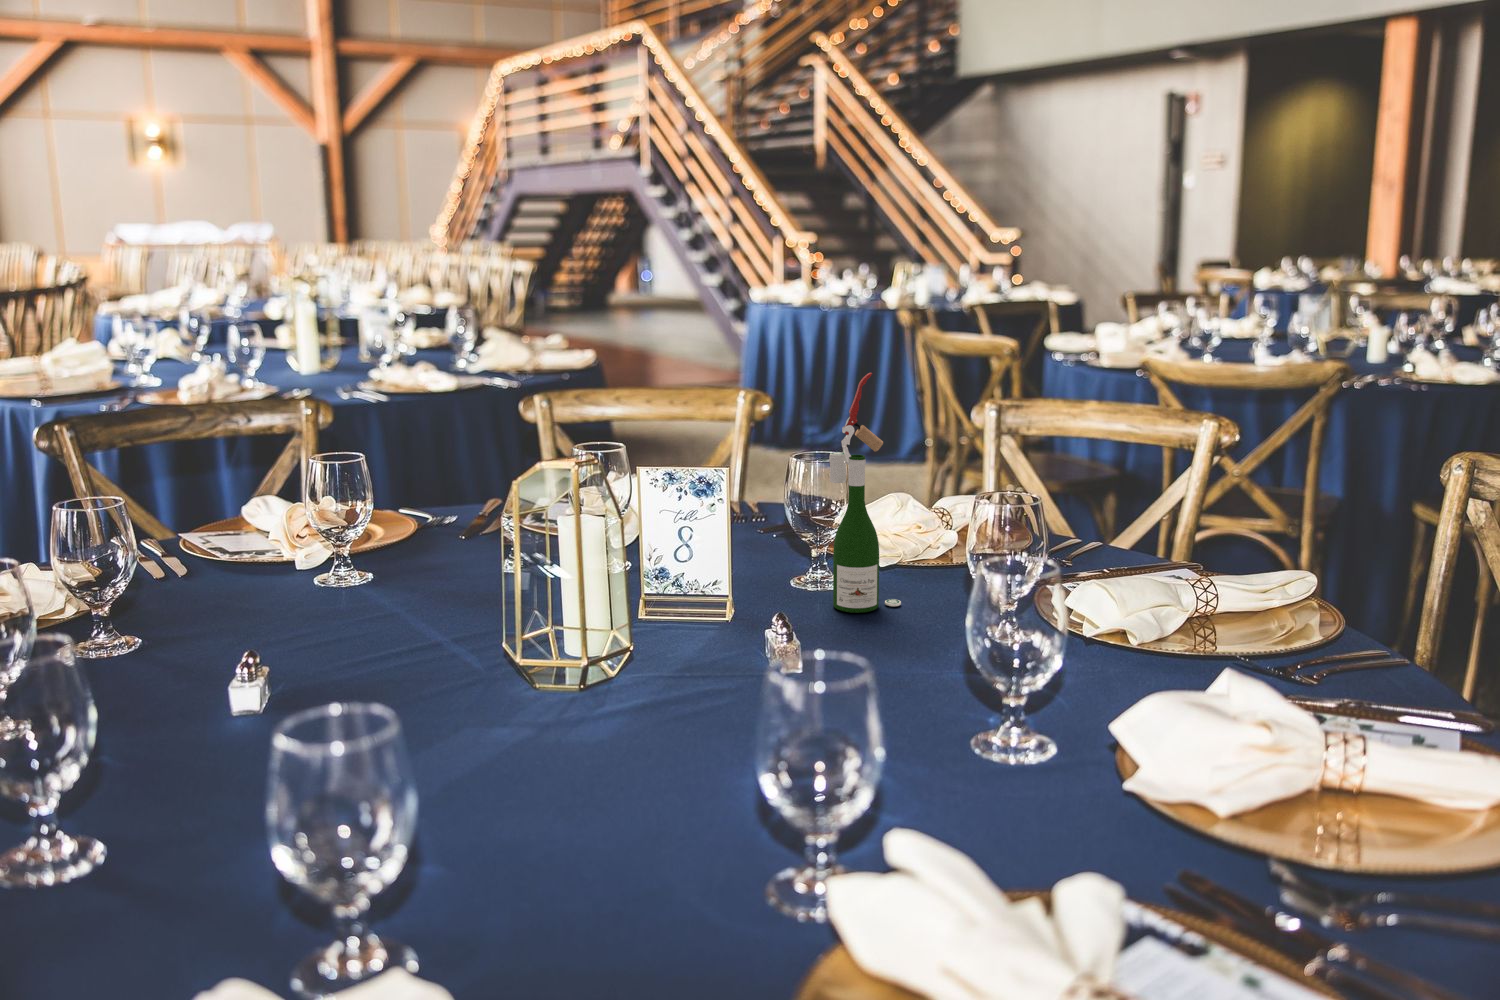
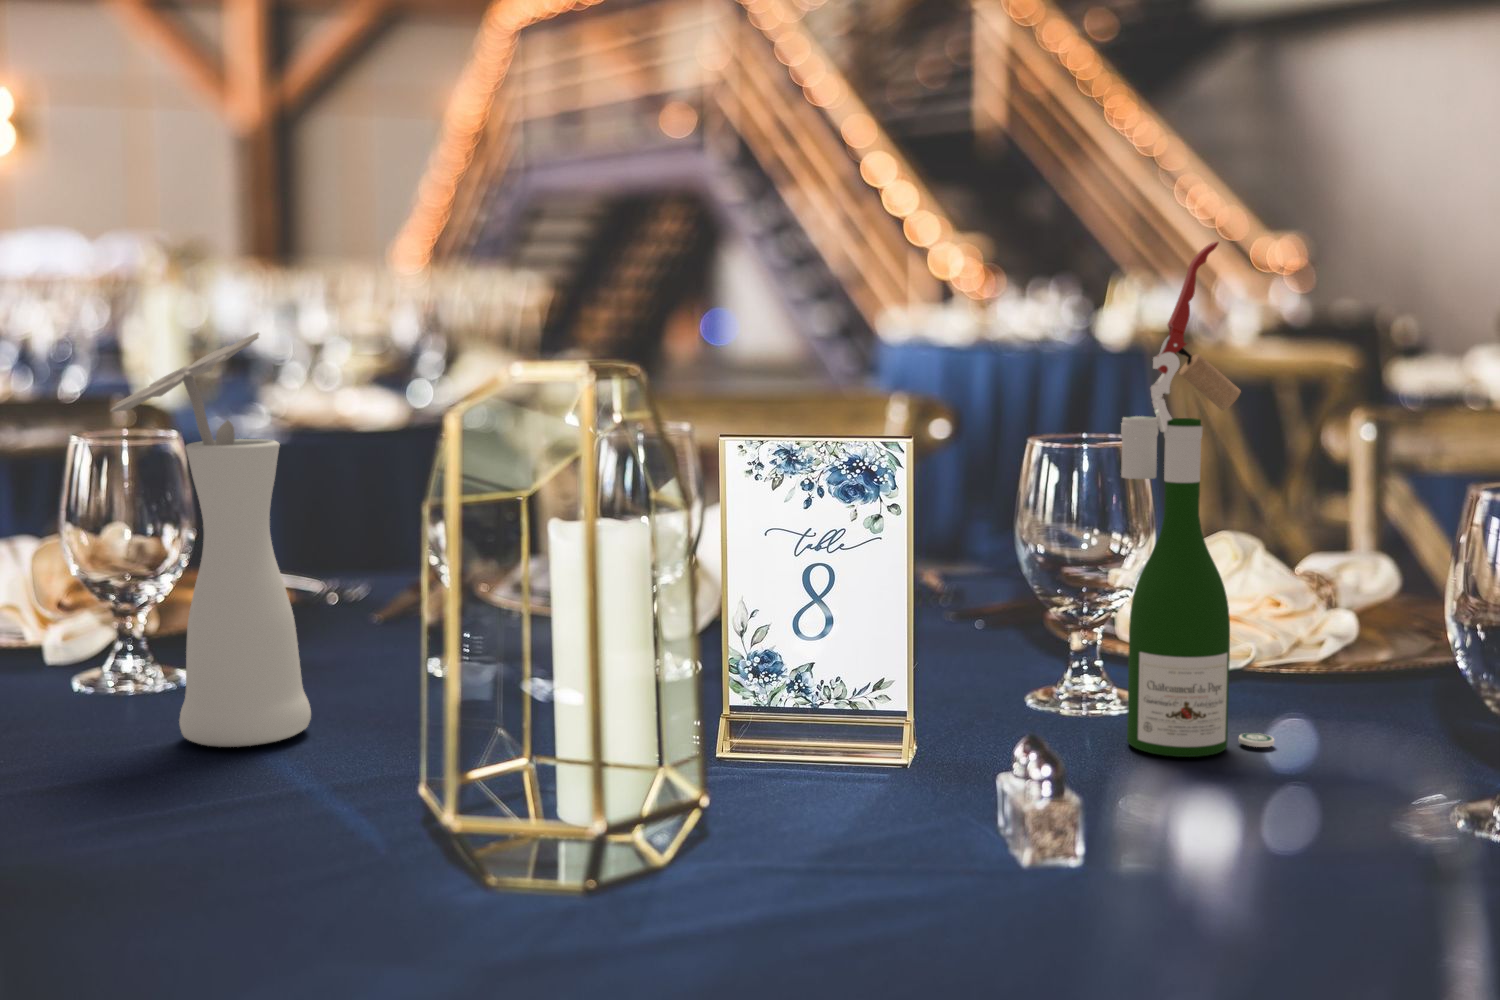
vase: none [337,415,442,619] -> present [110,333,311,747]

